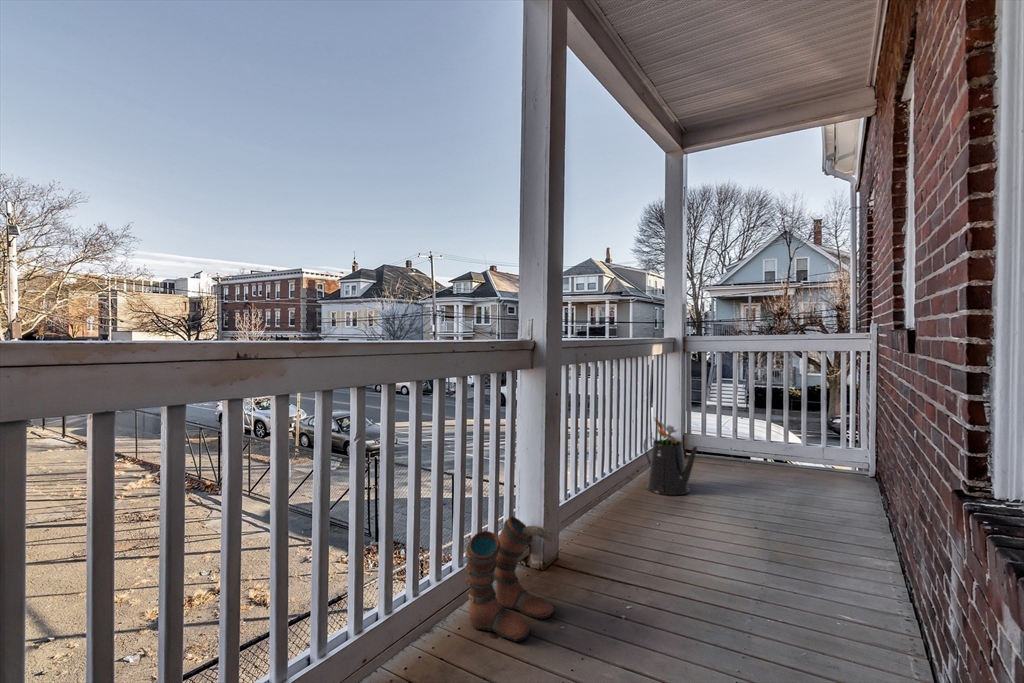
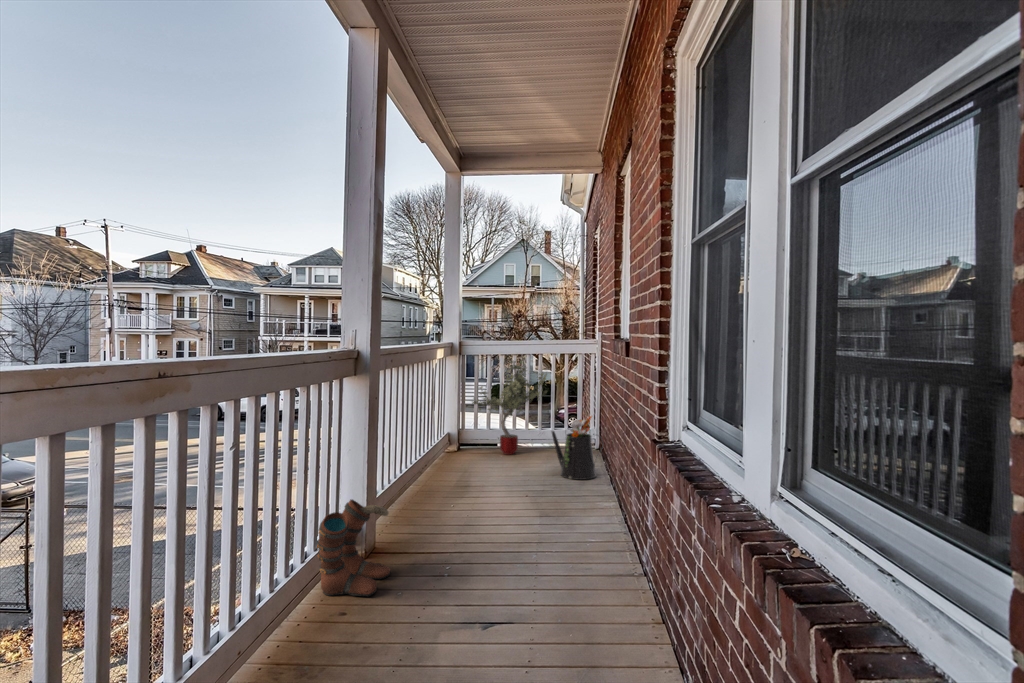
potted tree: none [698,359,798,472] -> present [472,361,547,455]
watering can: present [643,418,697,495] -> present [552,416,603,480]

